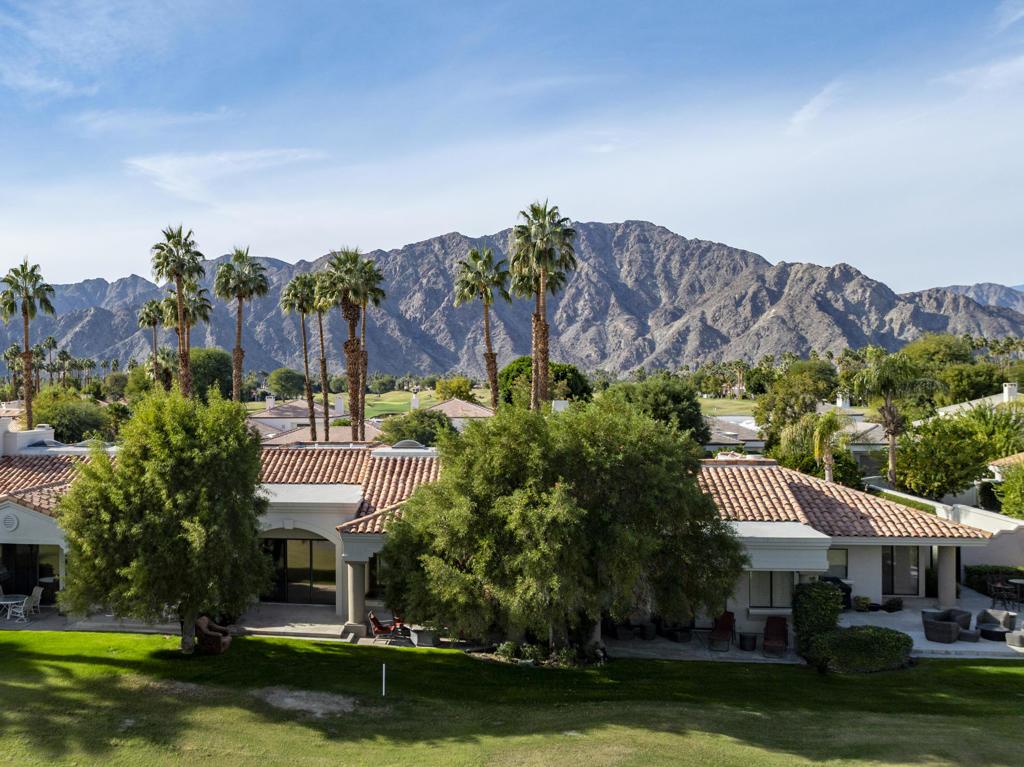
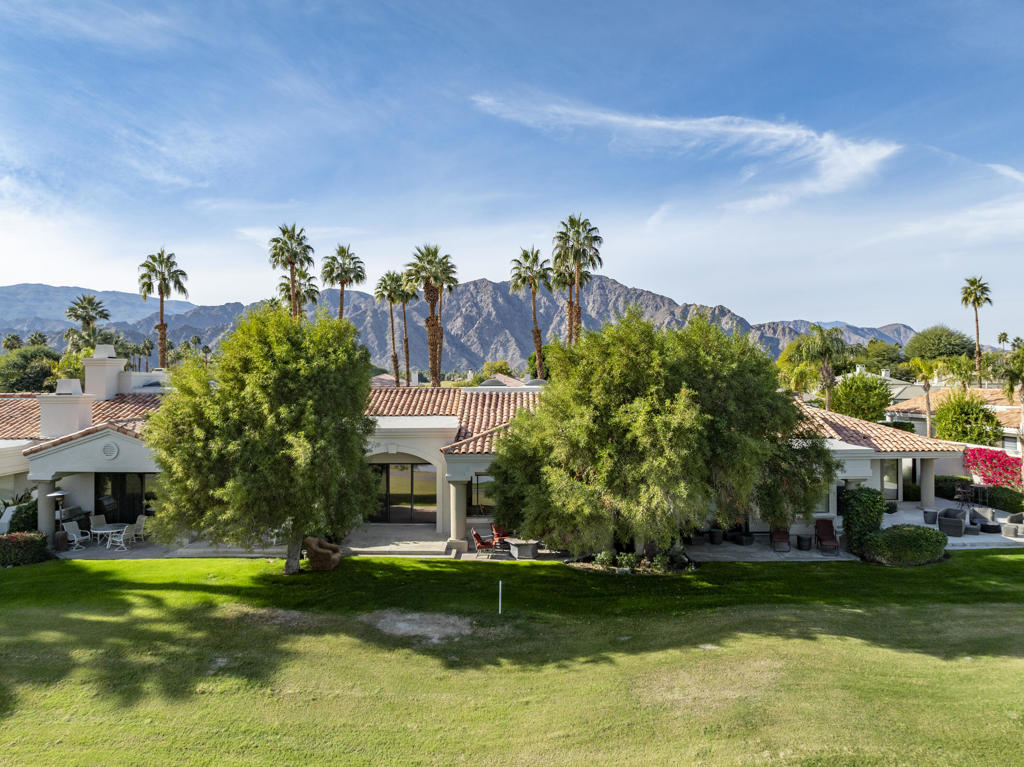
potted plant: present [806,656,833,673] -> none [930,570,970,589]

